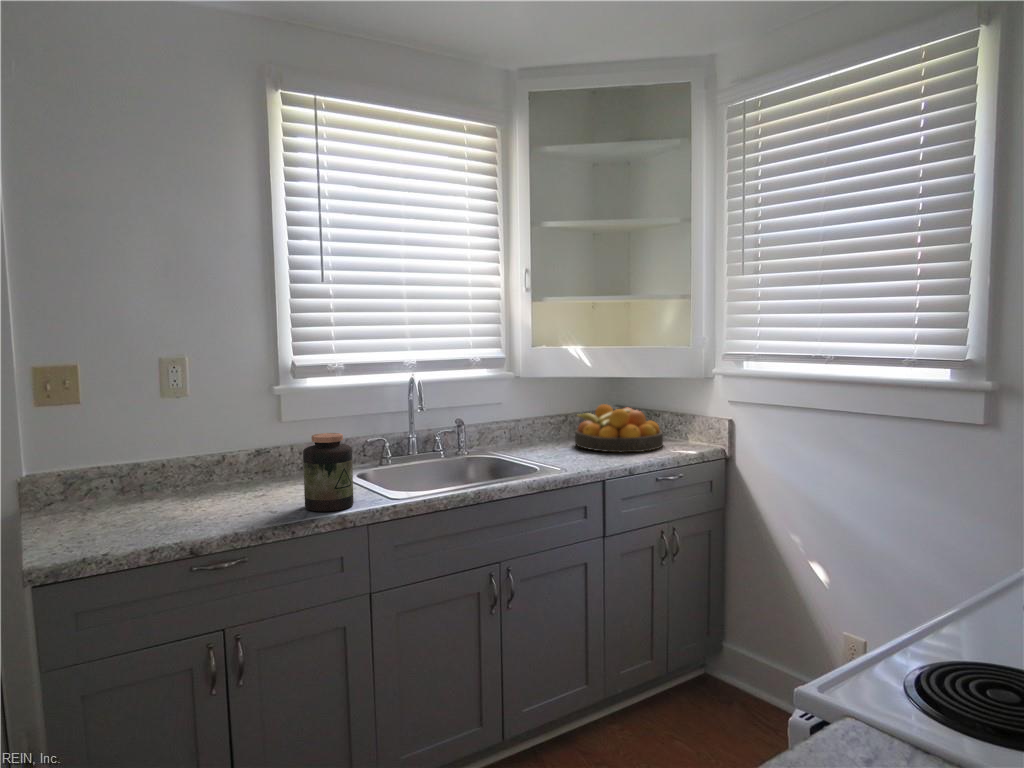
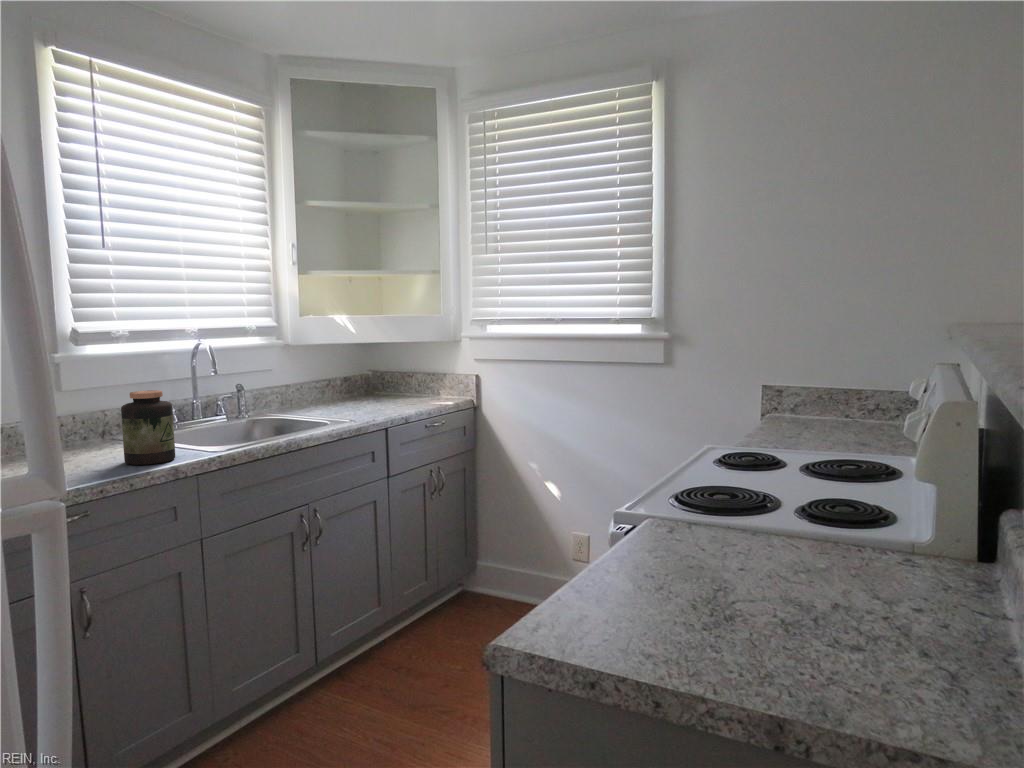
fruit bowl: present [575,404,663,452] -> none [346,367,426,407]

